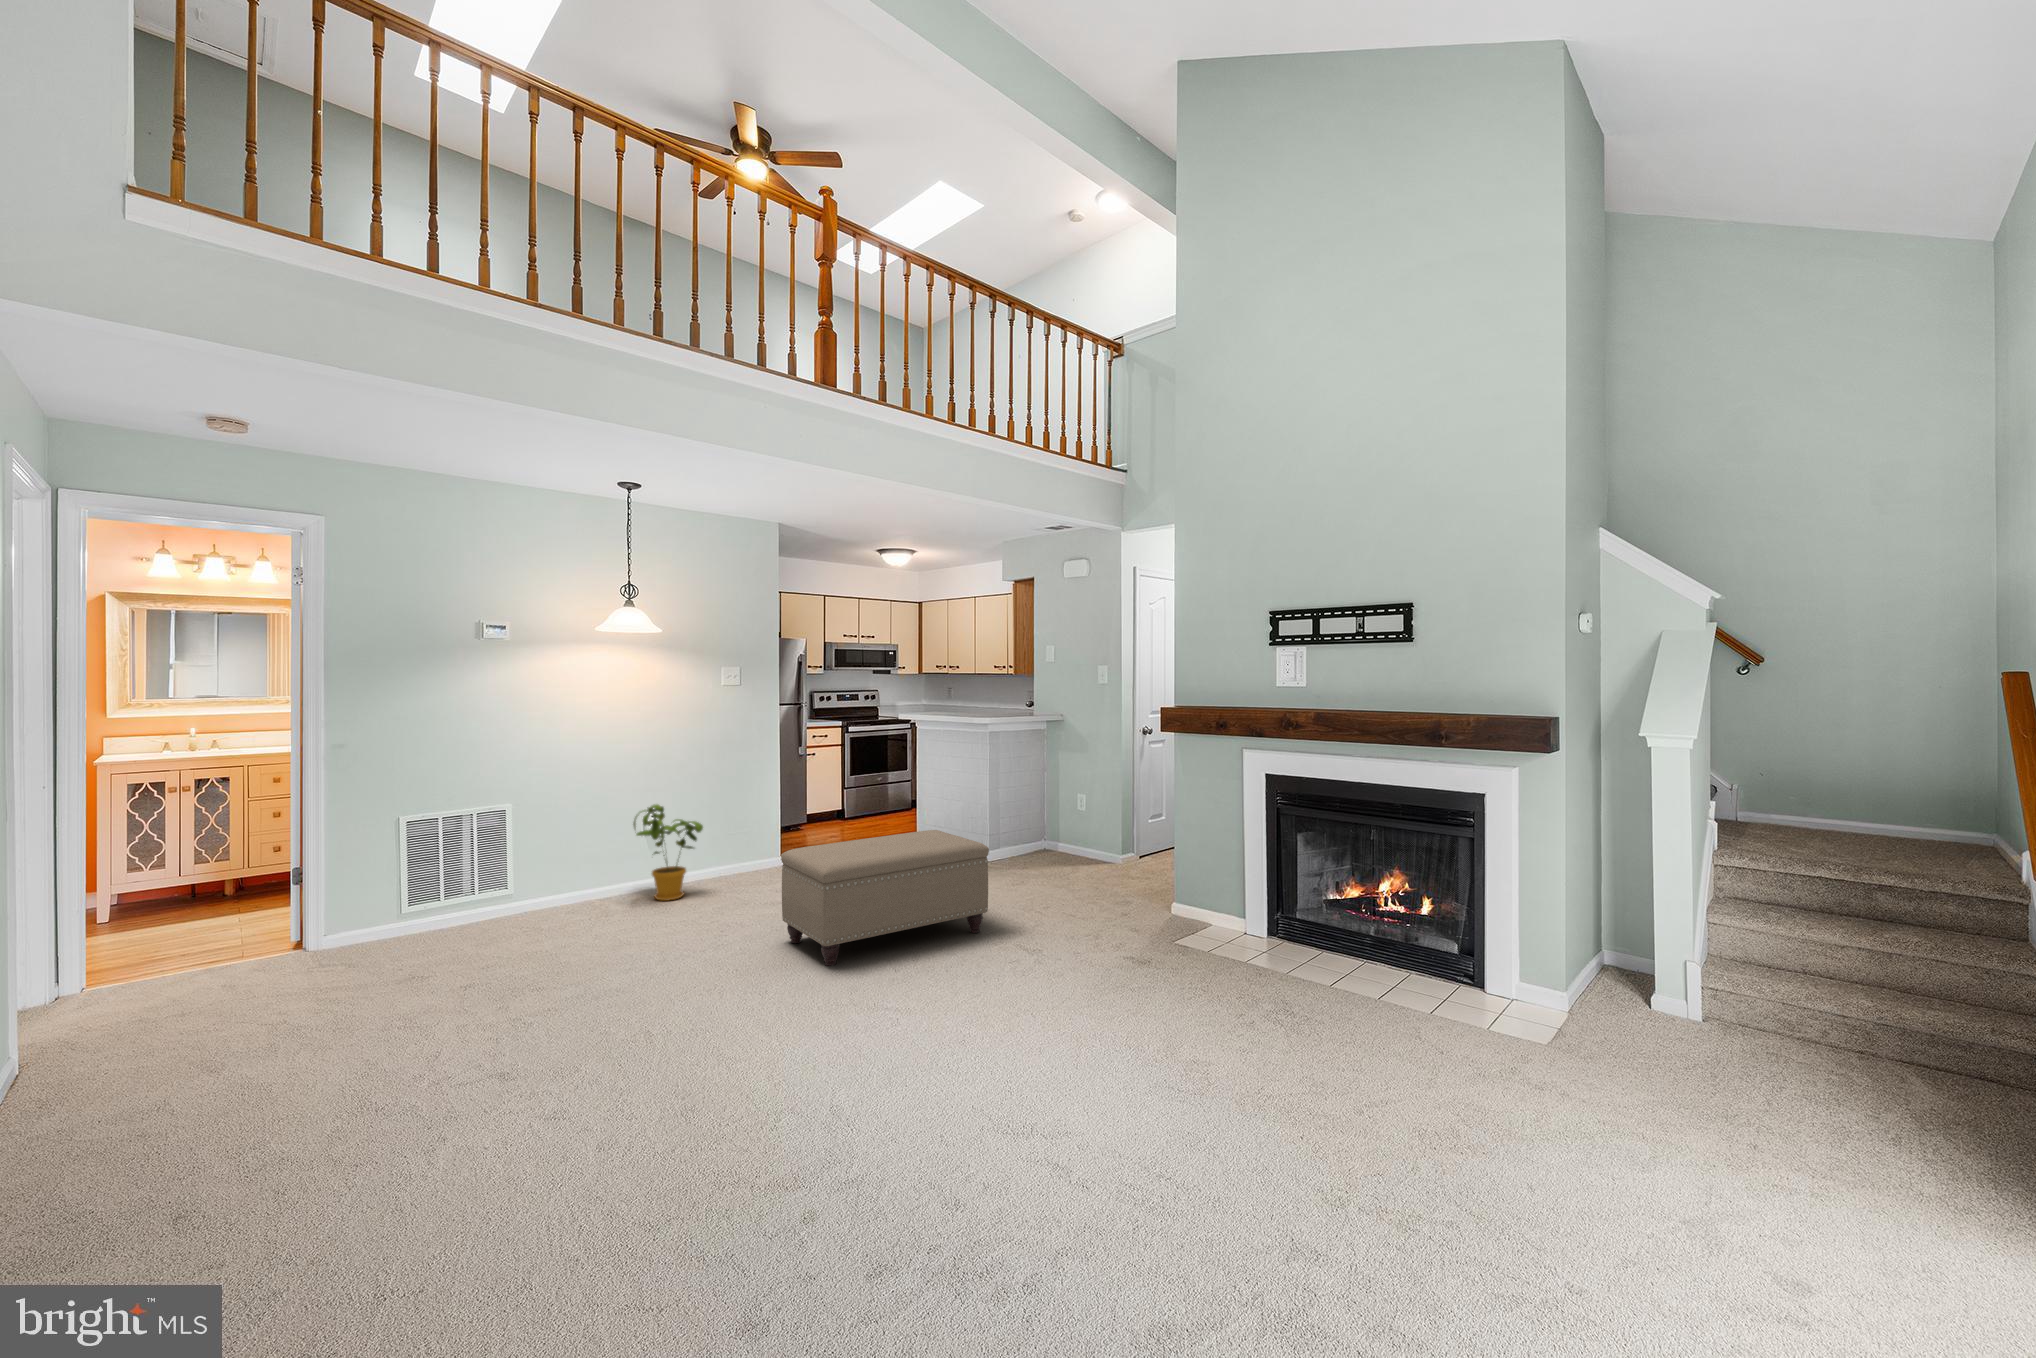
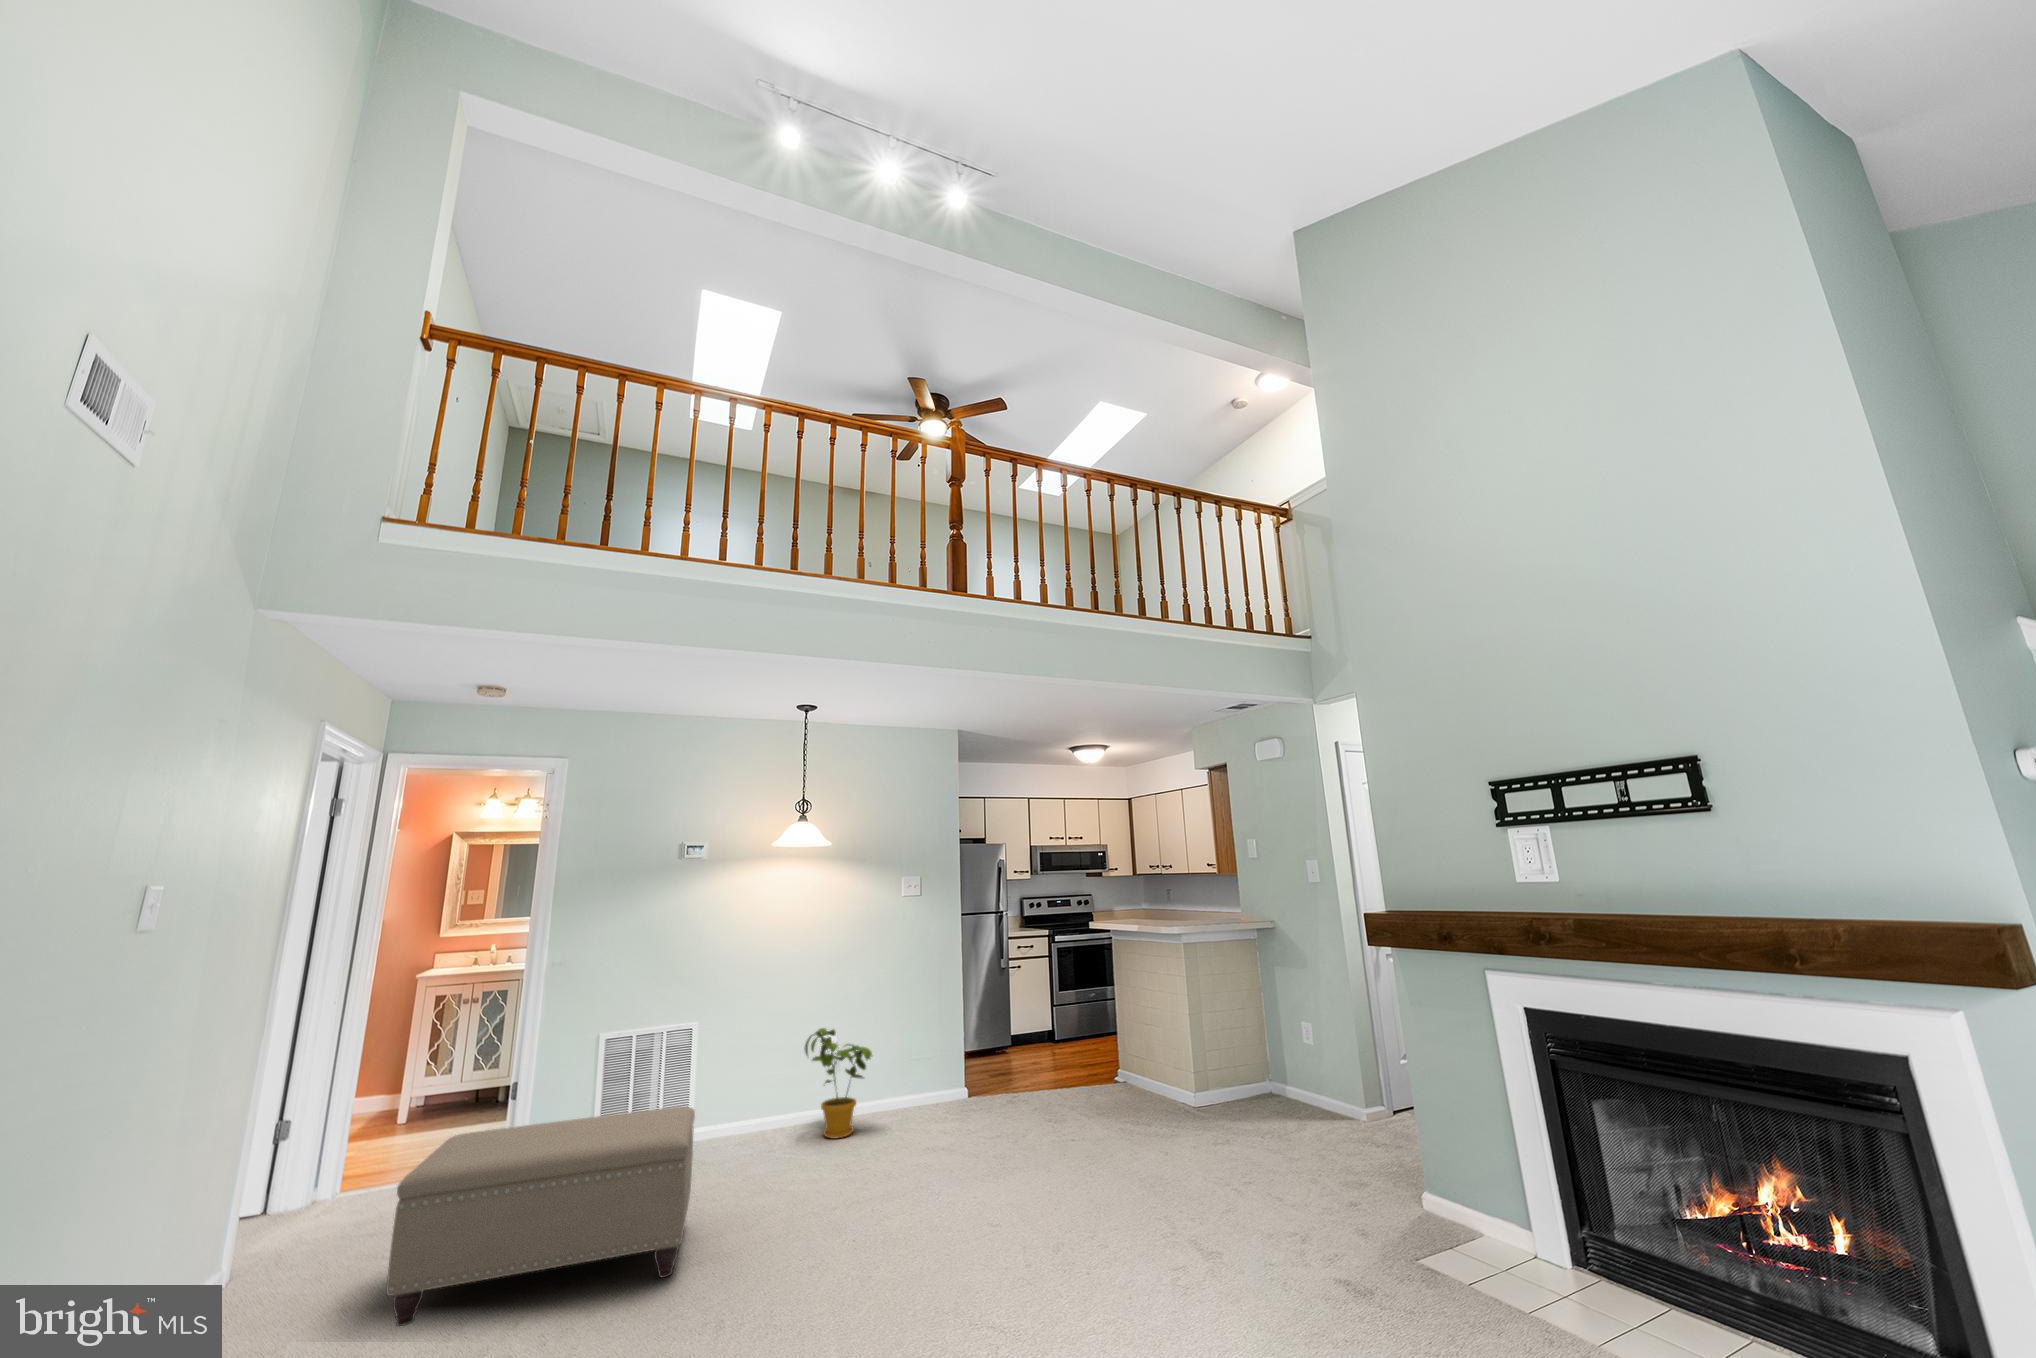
ottoman: present [781,830,989,966] -> present [387,1107,695,1326]

